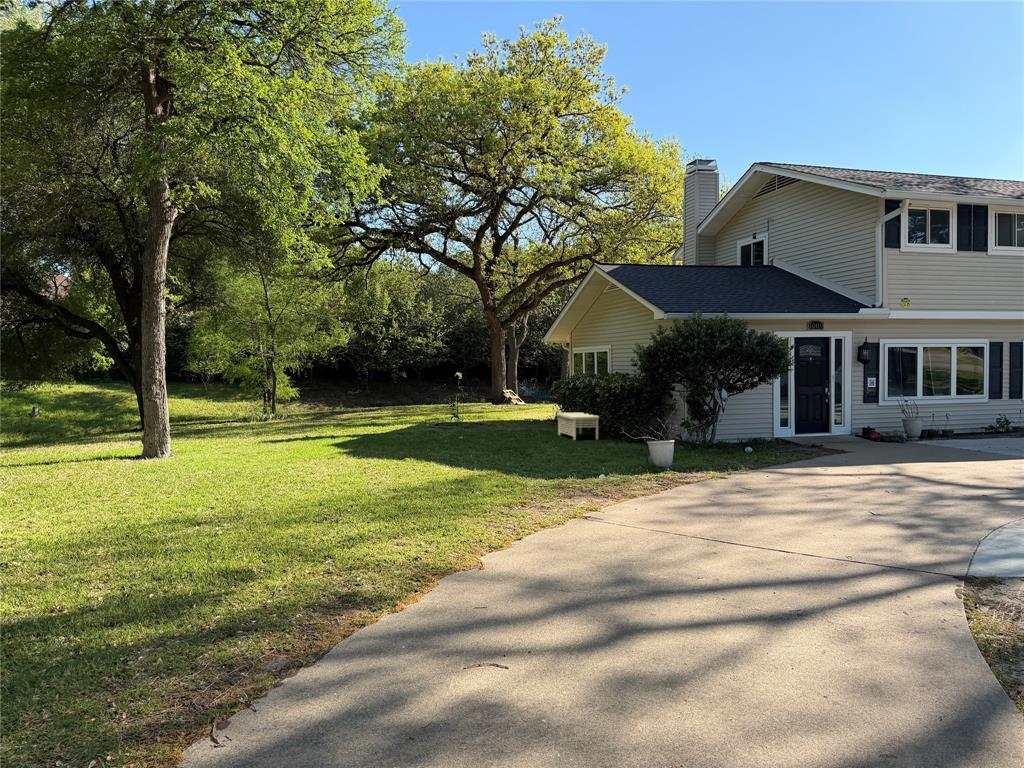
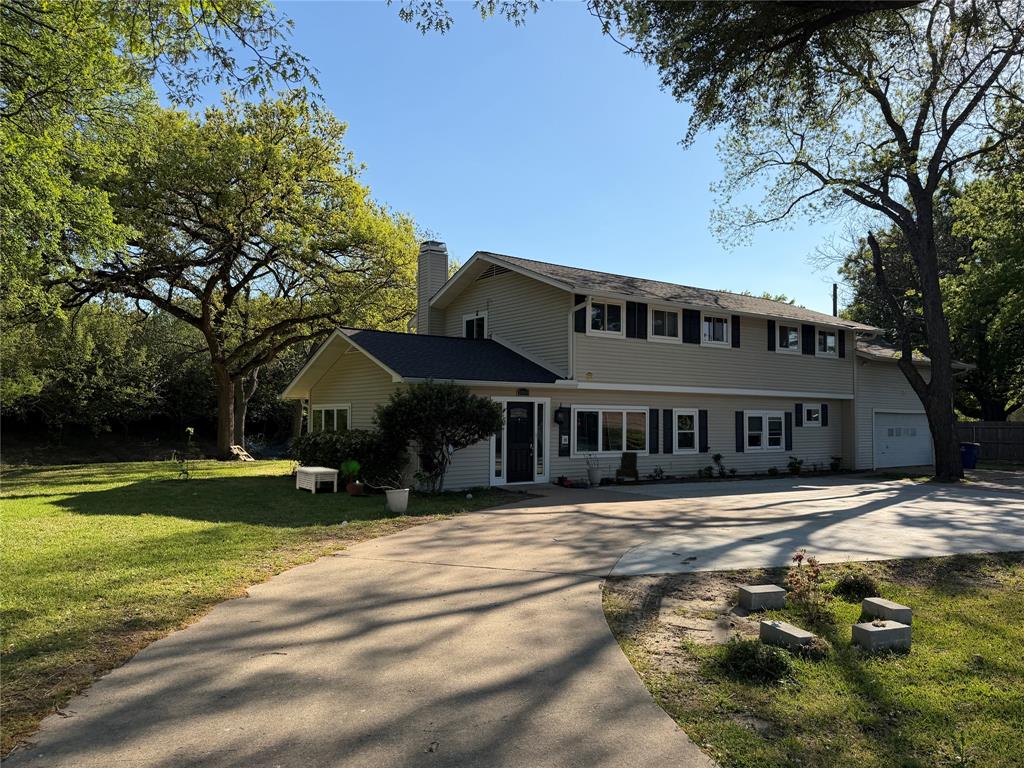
lounge chair: none [940,397,975,439] -> present [615,452,639,485]
potted tree: none [600,403,627,444] -> present [342,461,363,495]

